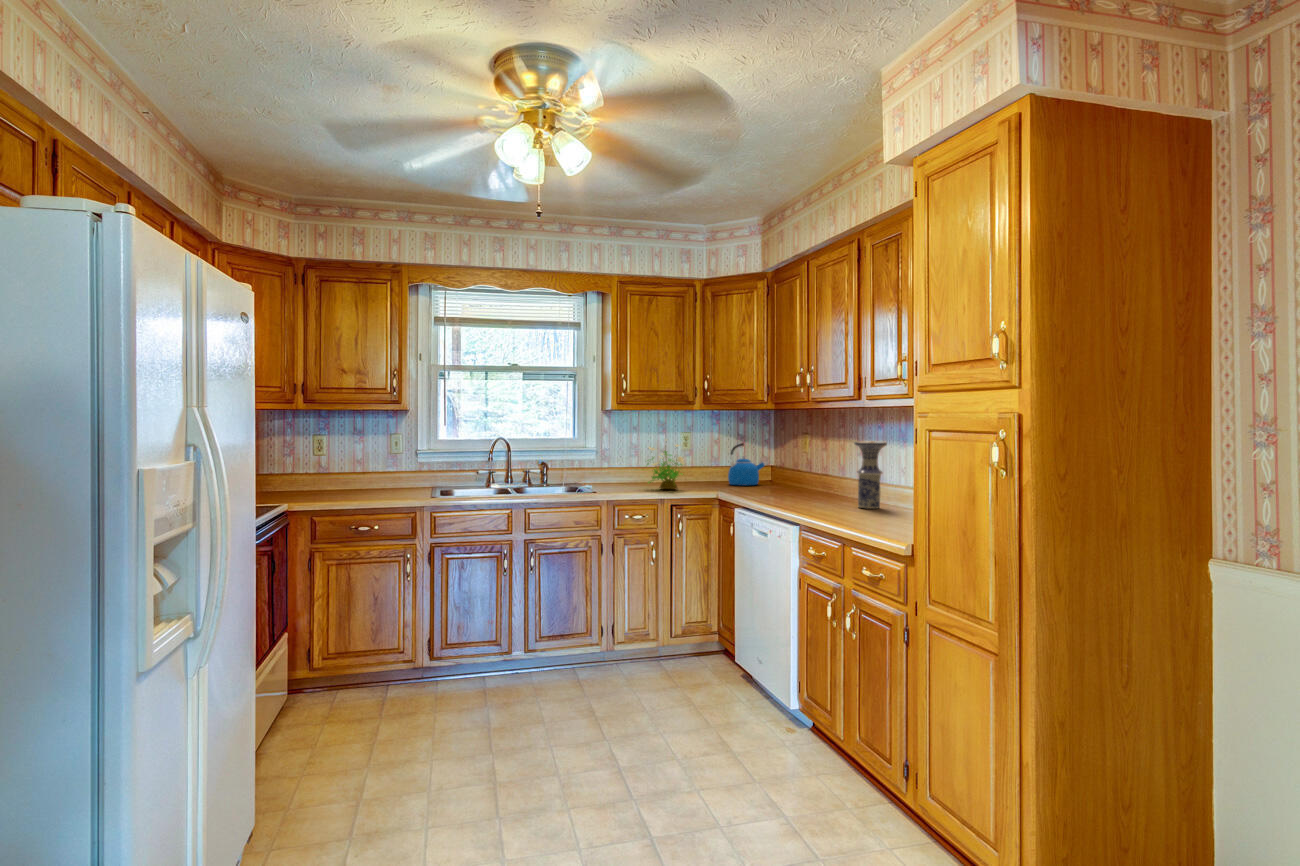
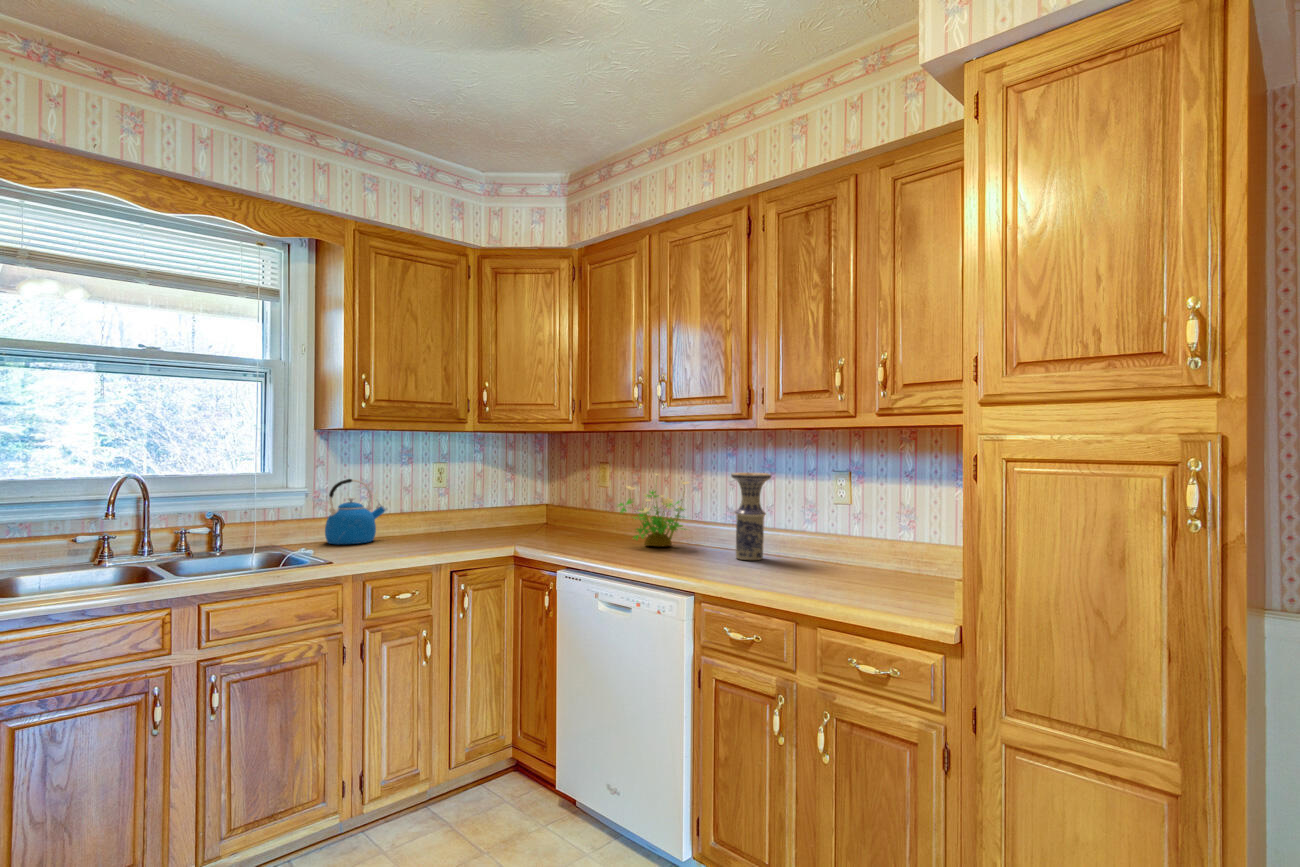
kettle: present [728,443,765,486] -> present [325,479,385,544]
potted plant: present [648,445,685,489] -> present [619,474,689,546]

